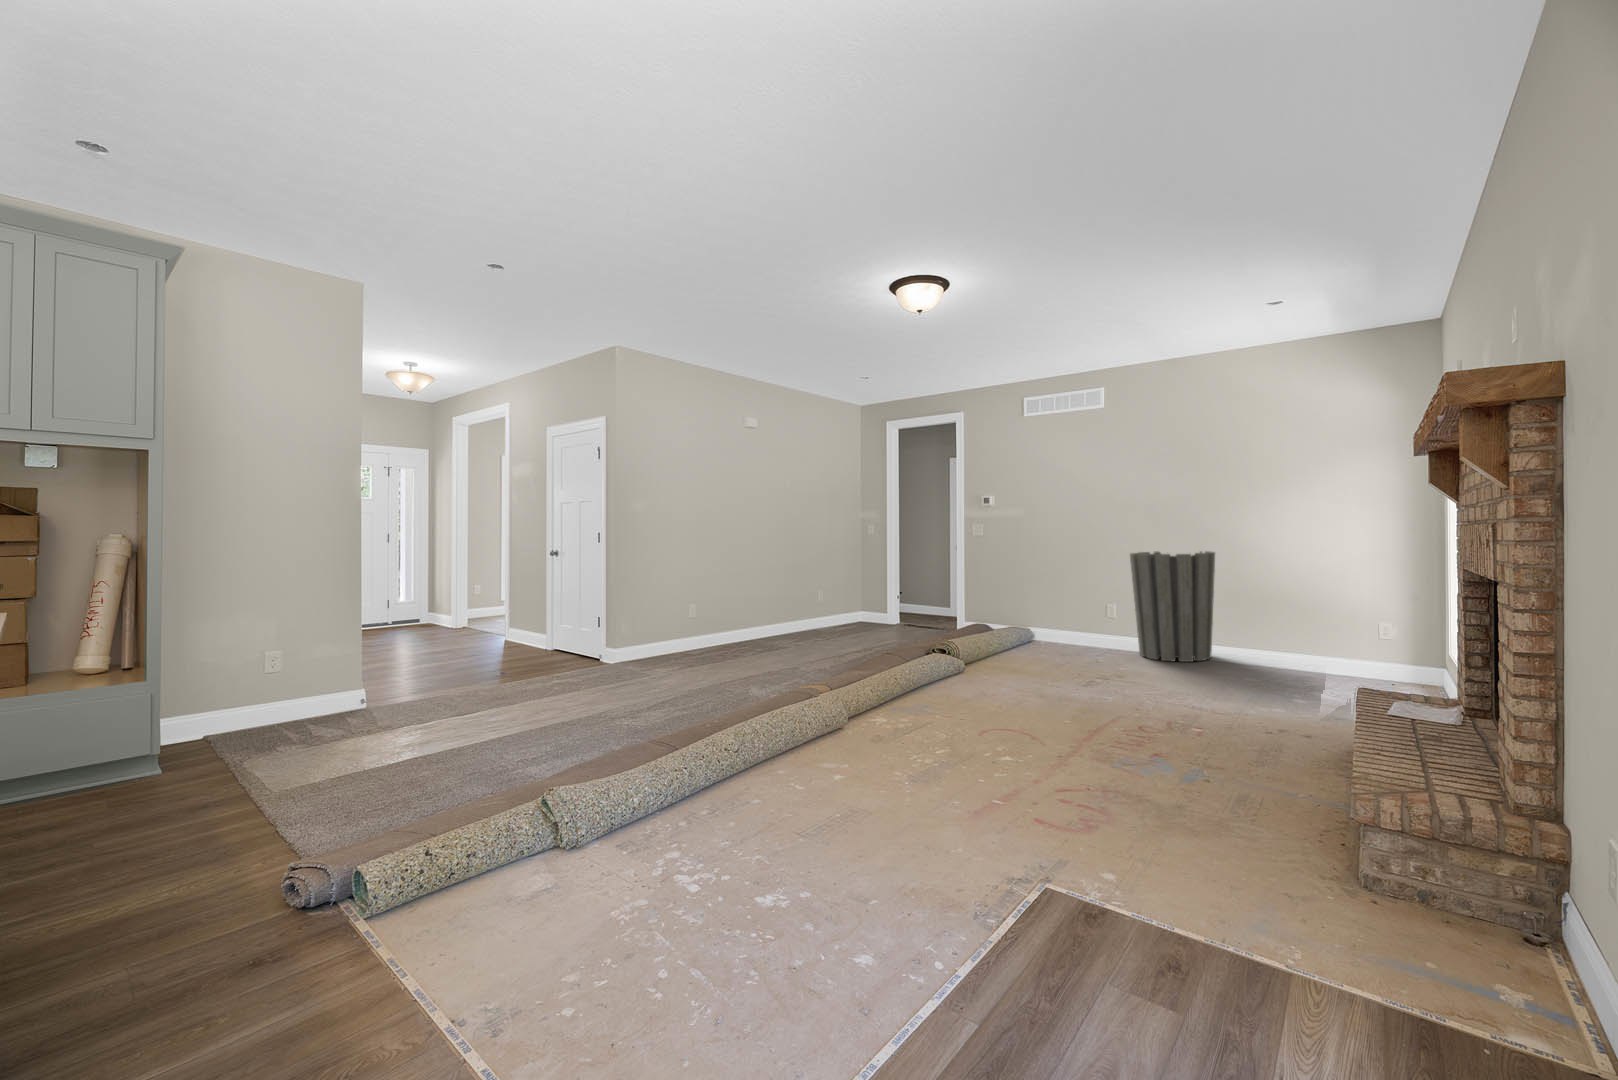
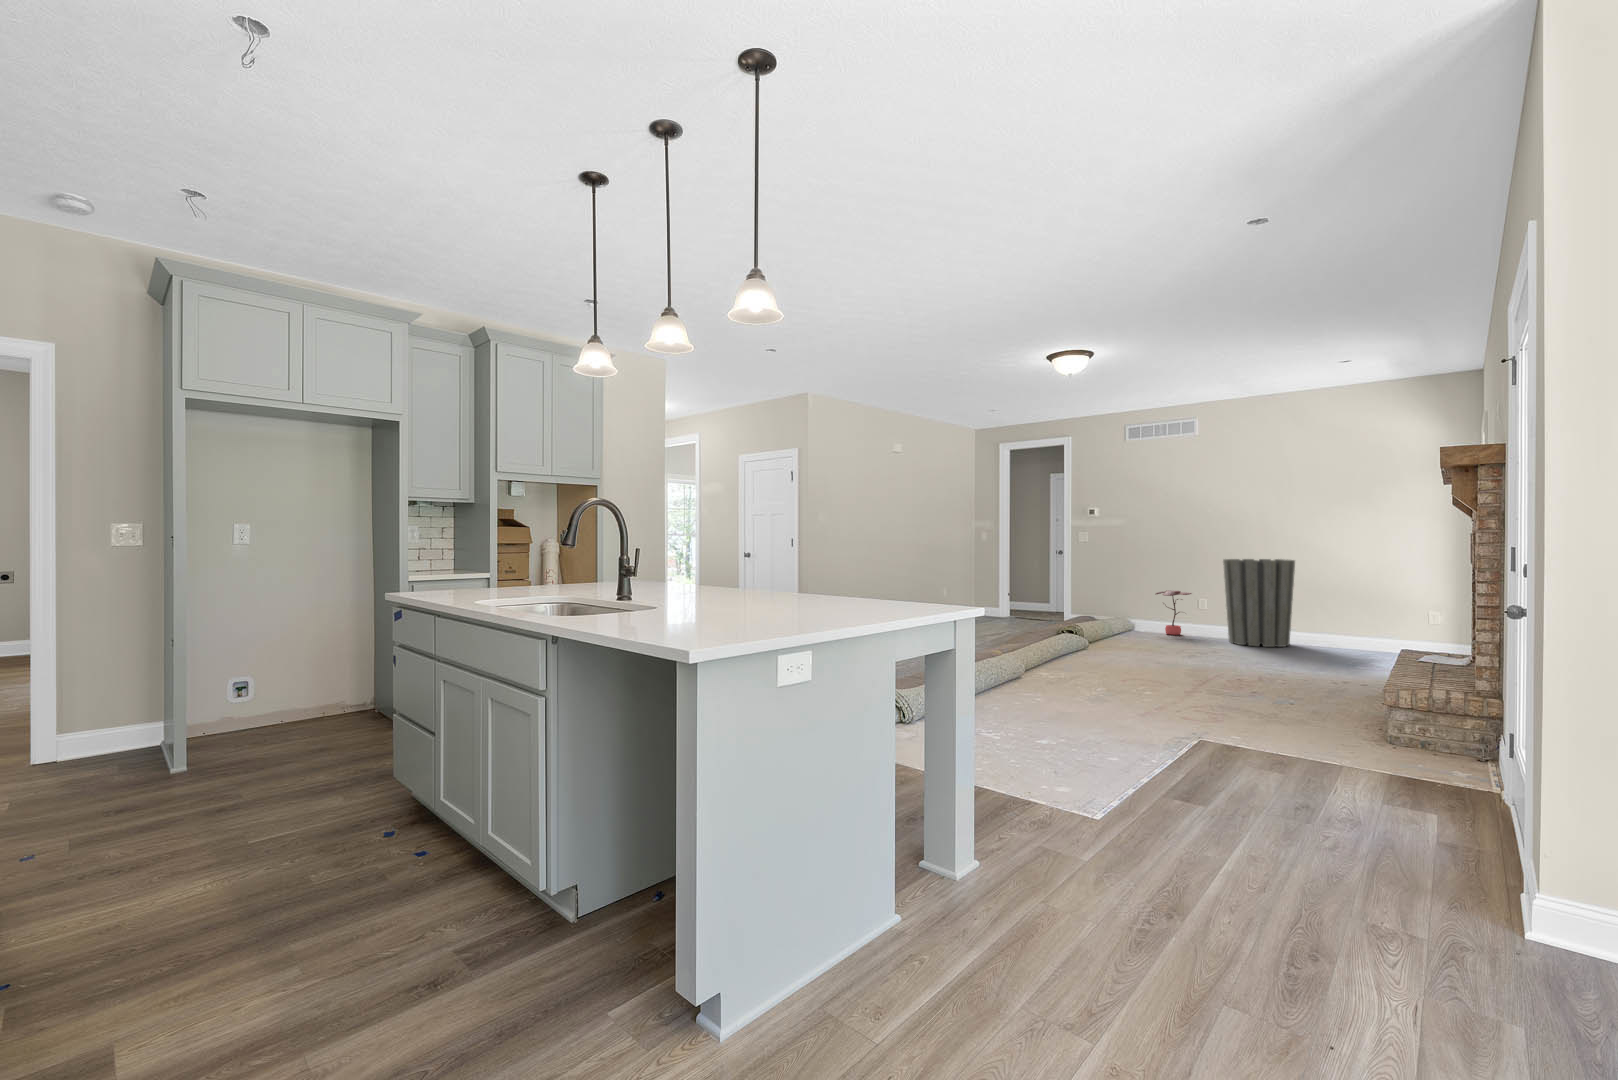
potted plant: none [1054,592,1096,646] -> present [1156,590,1192,635]

